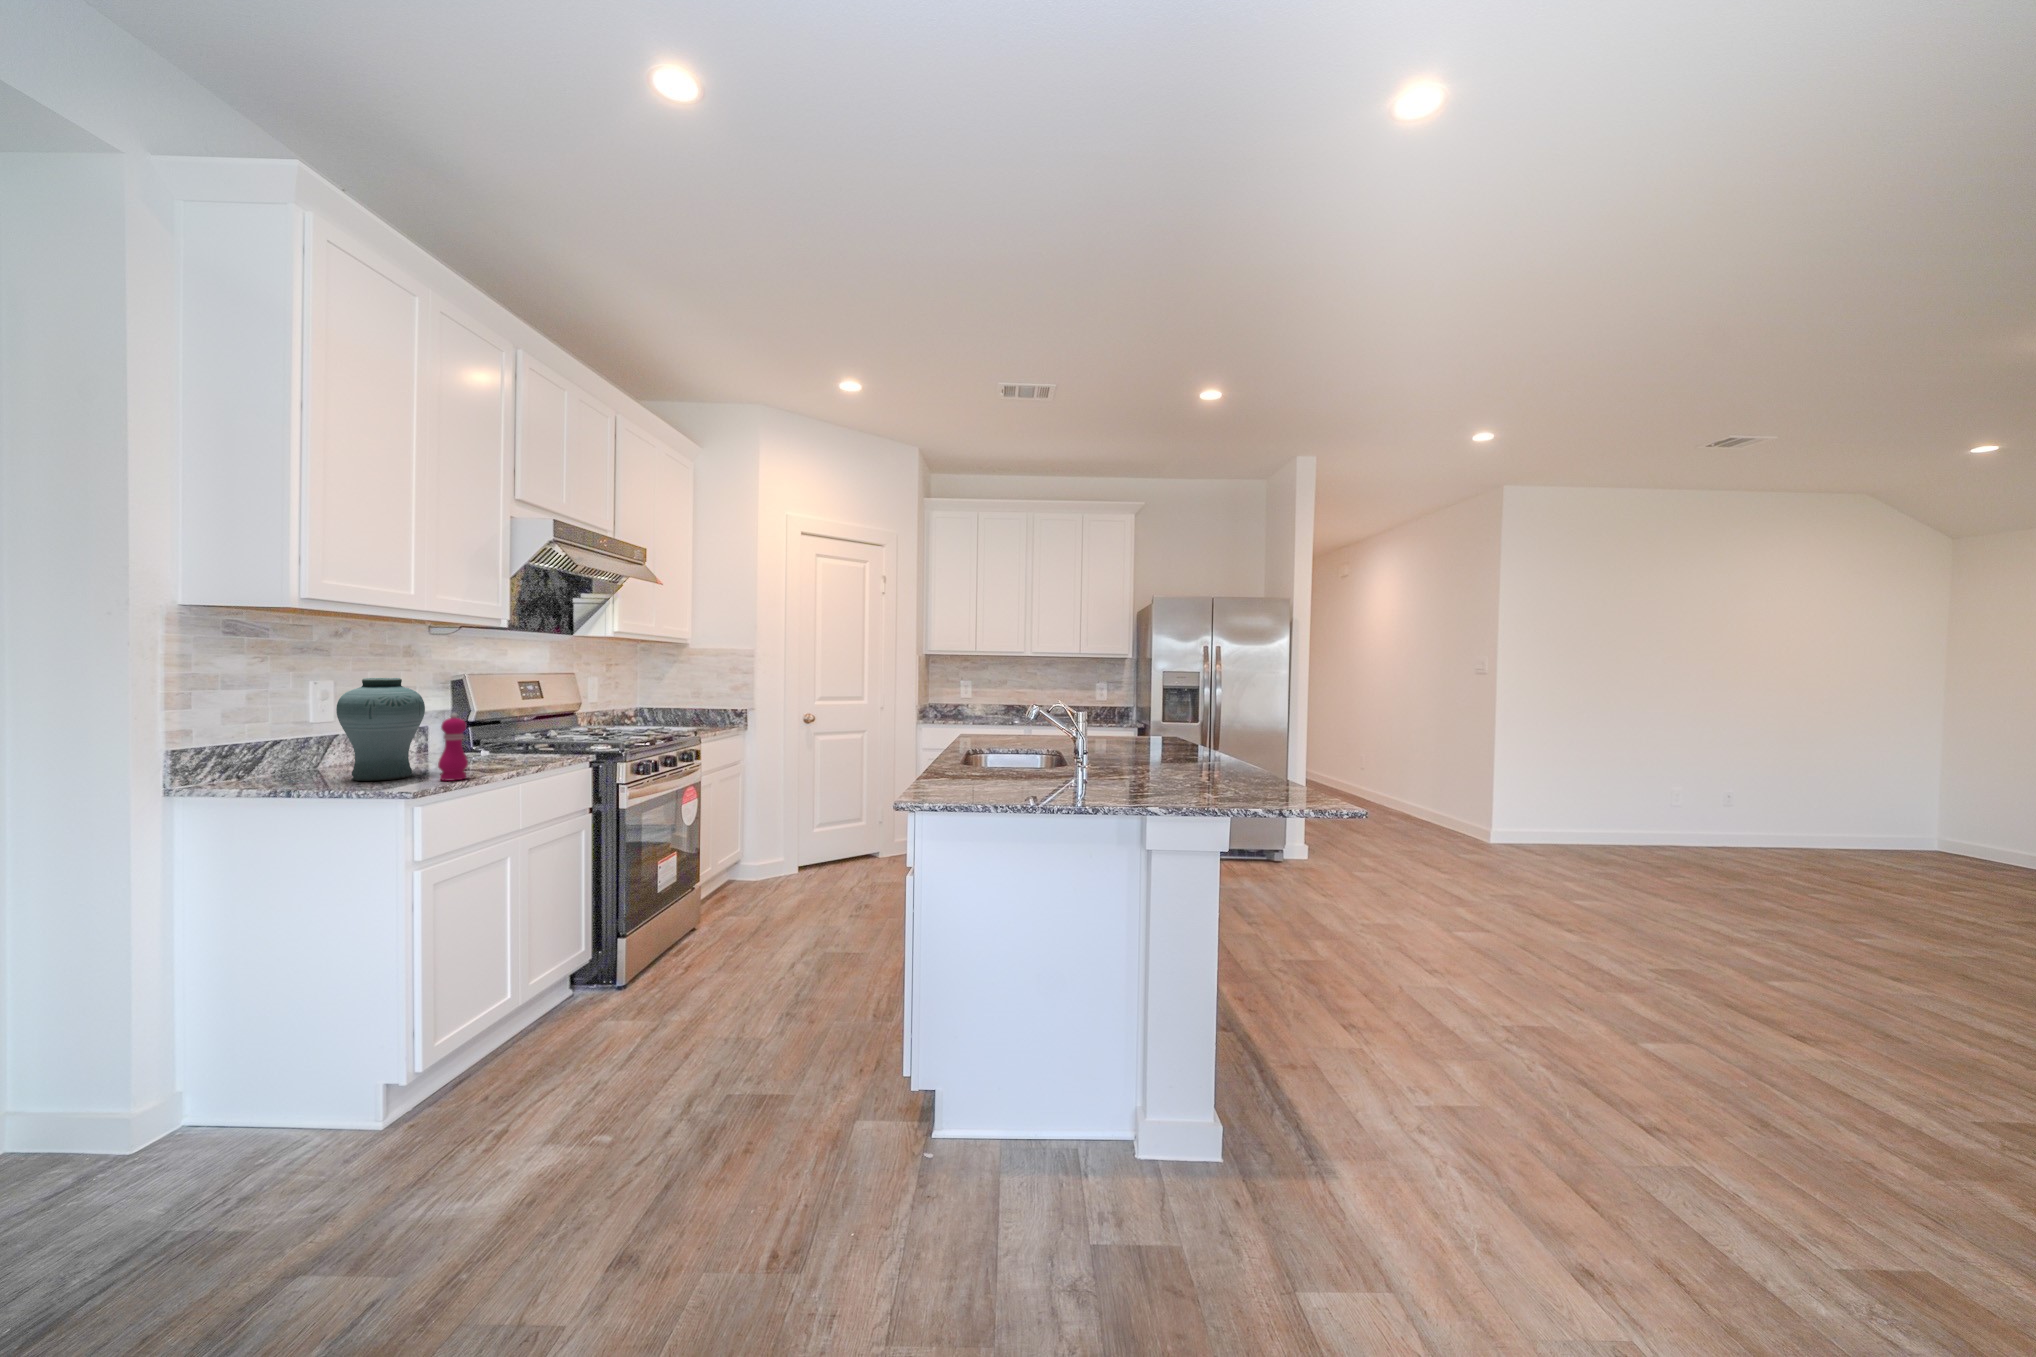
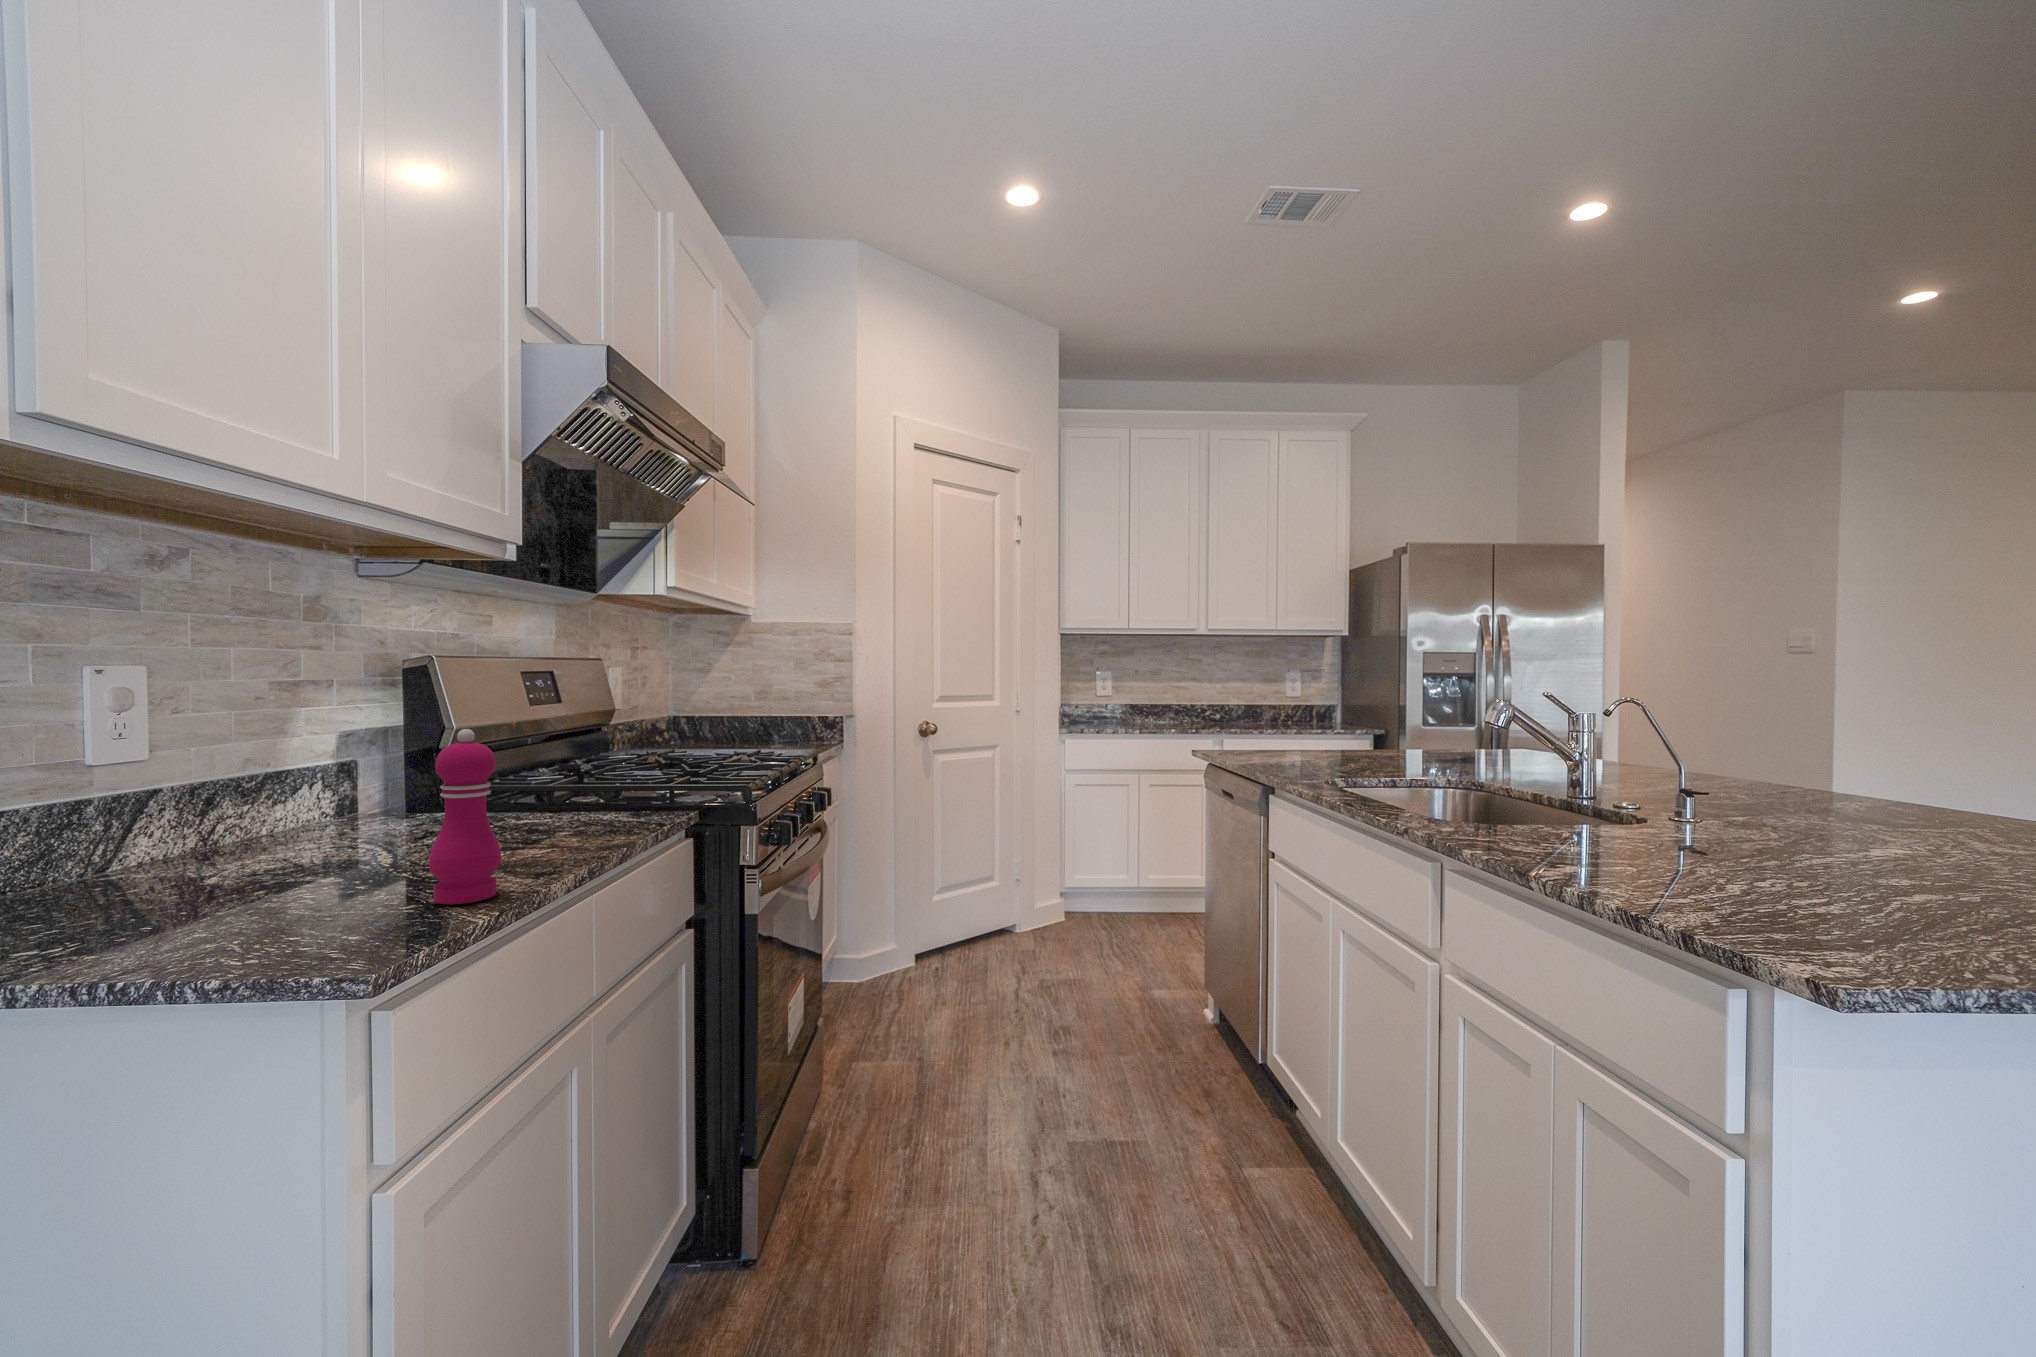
vase: present [336,678,425,781] -> none [153,644,381,914]

